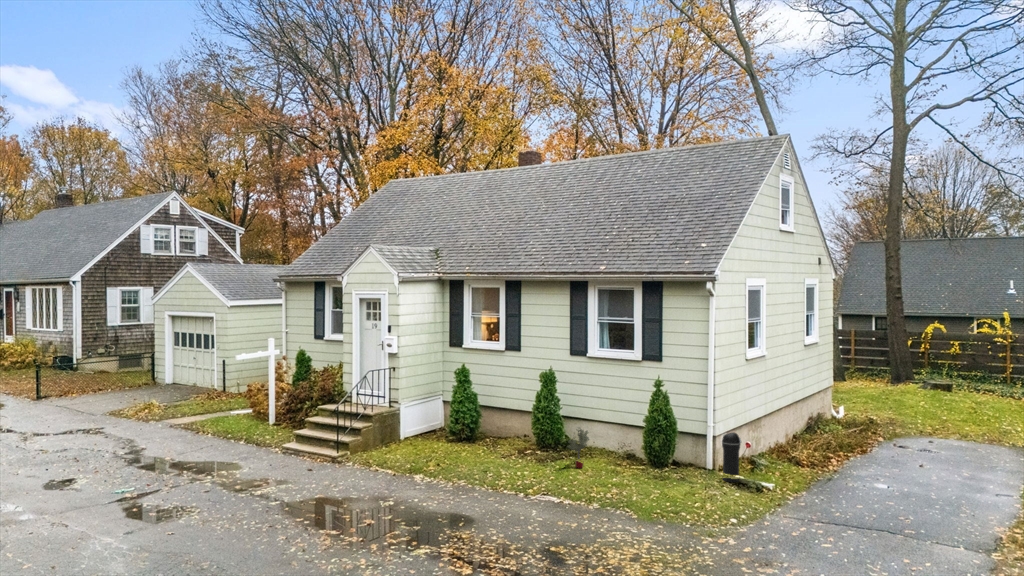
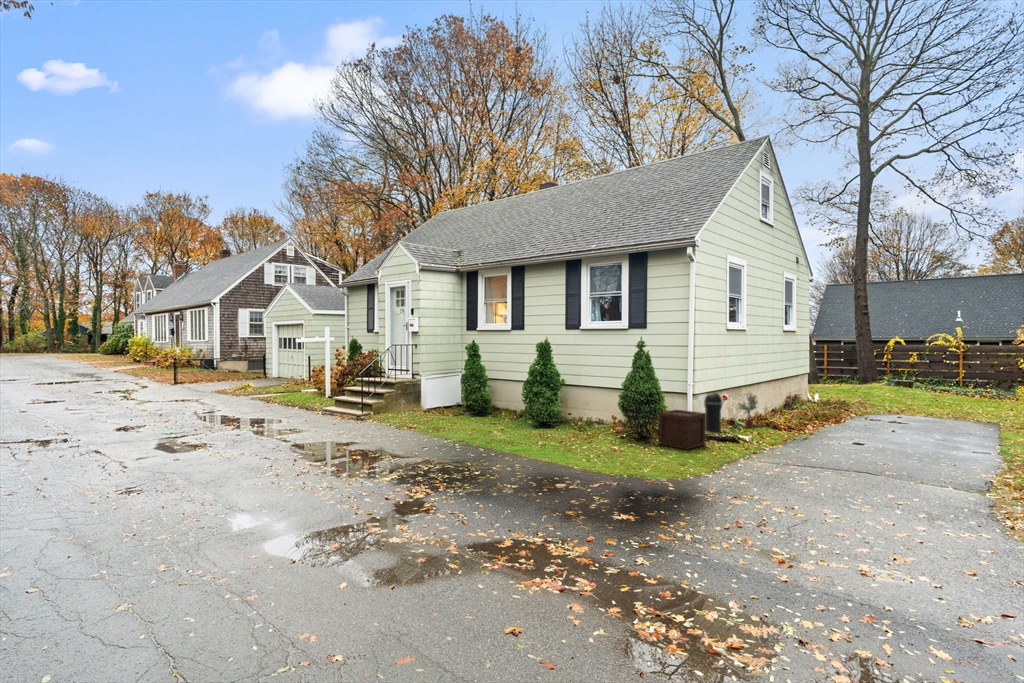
potted tree: present [568,427,589,468] -> present [739,393,758,428]
wooden crate: none [675,452,723,497] -> present [658,410,705,449]

